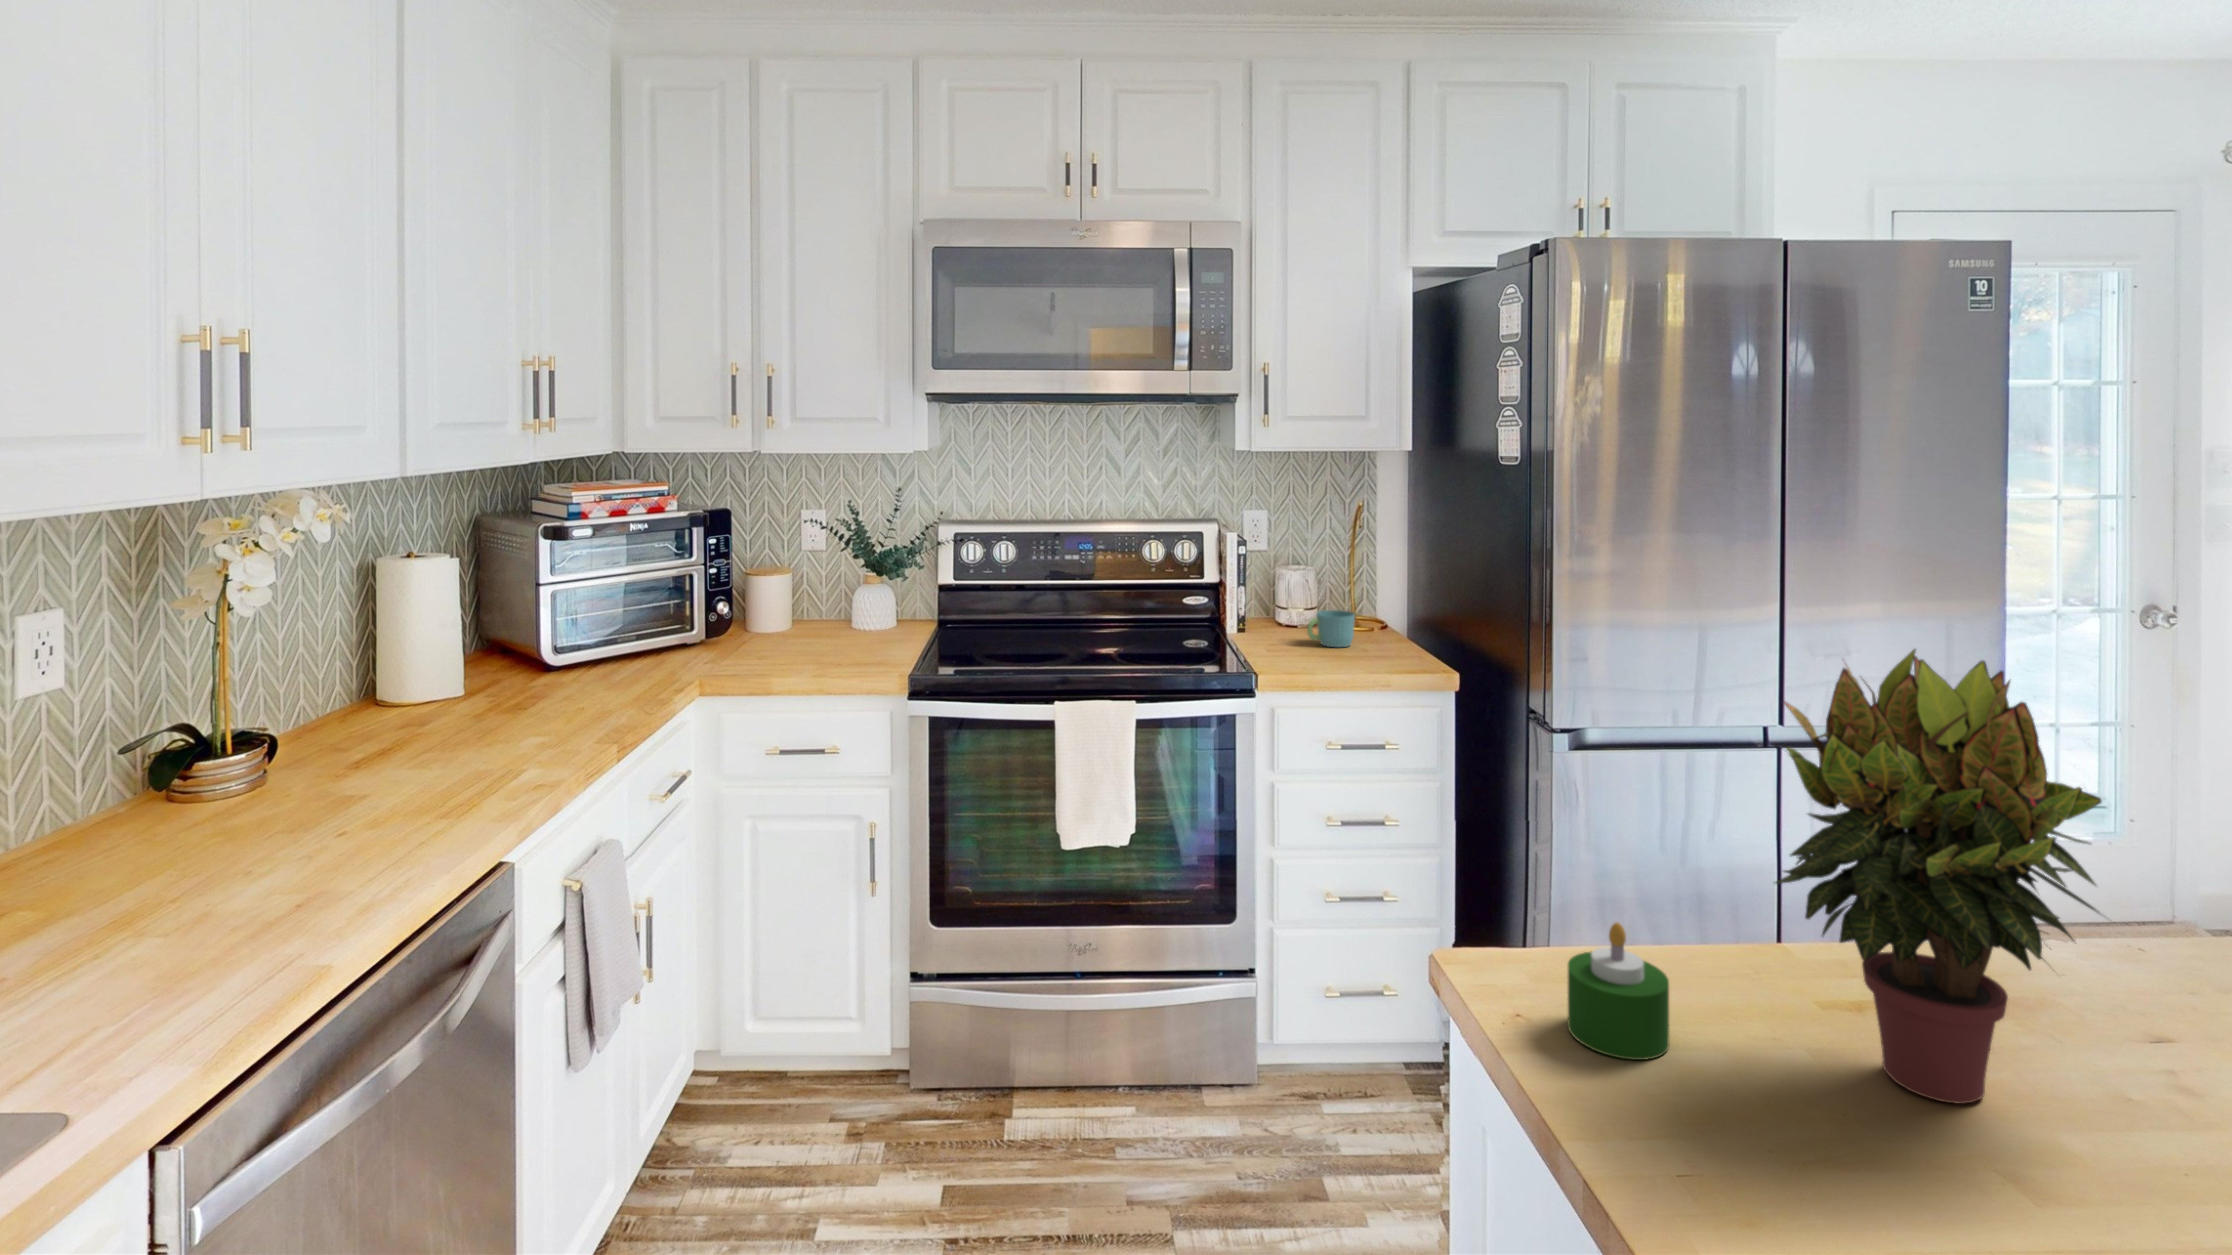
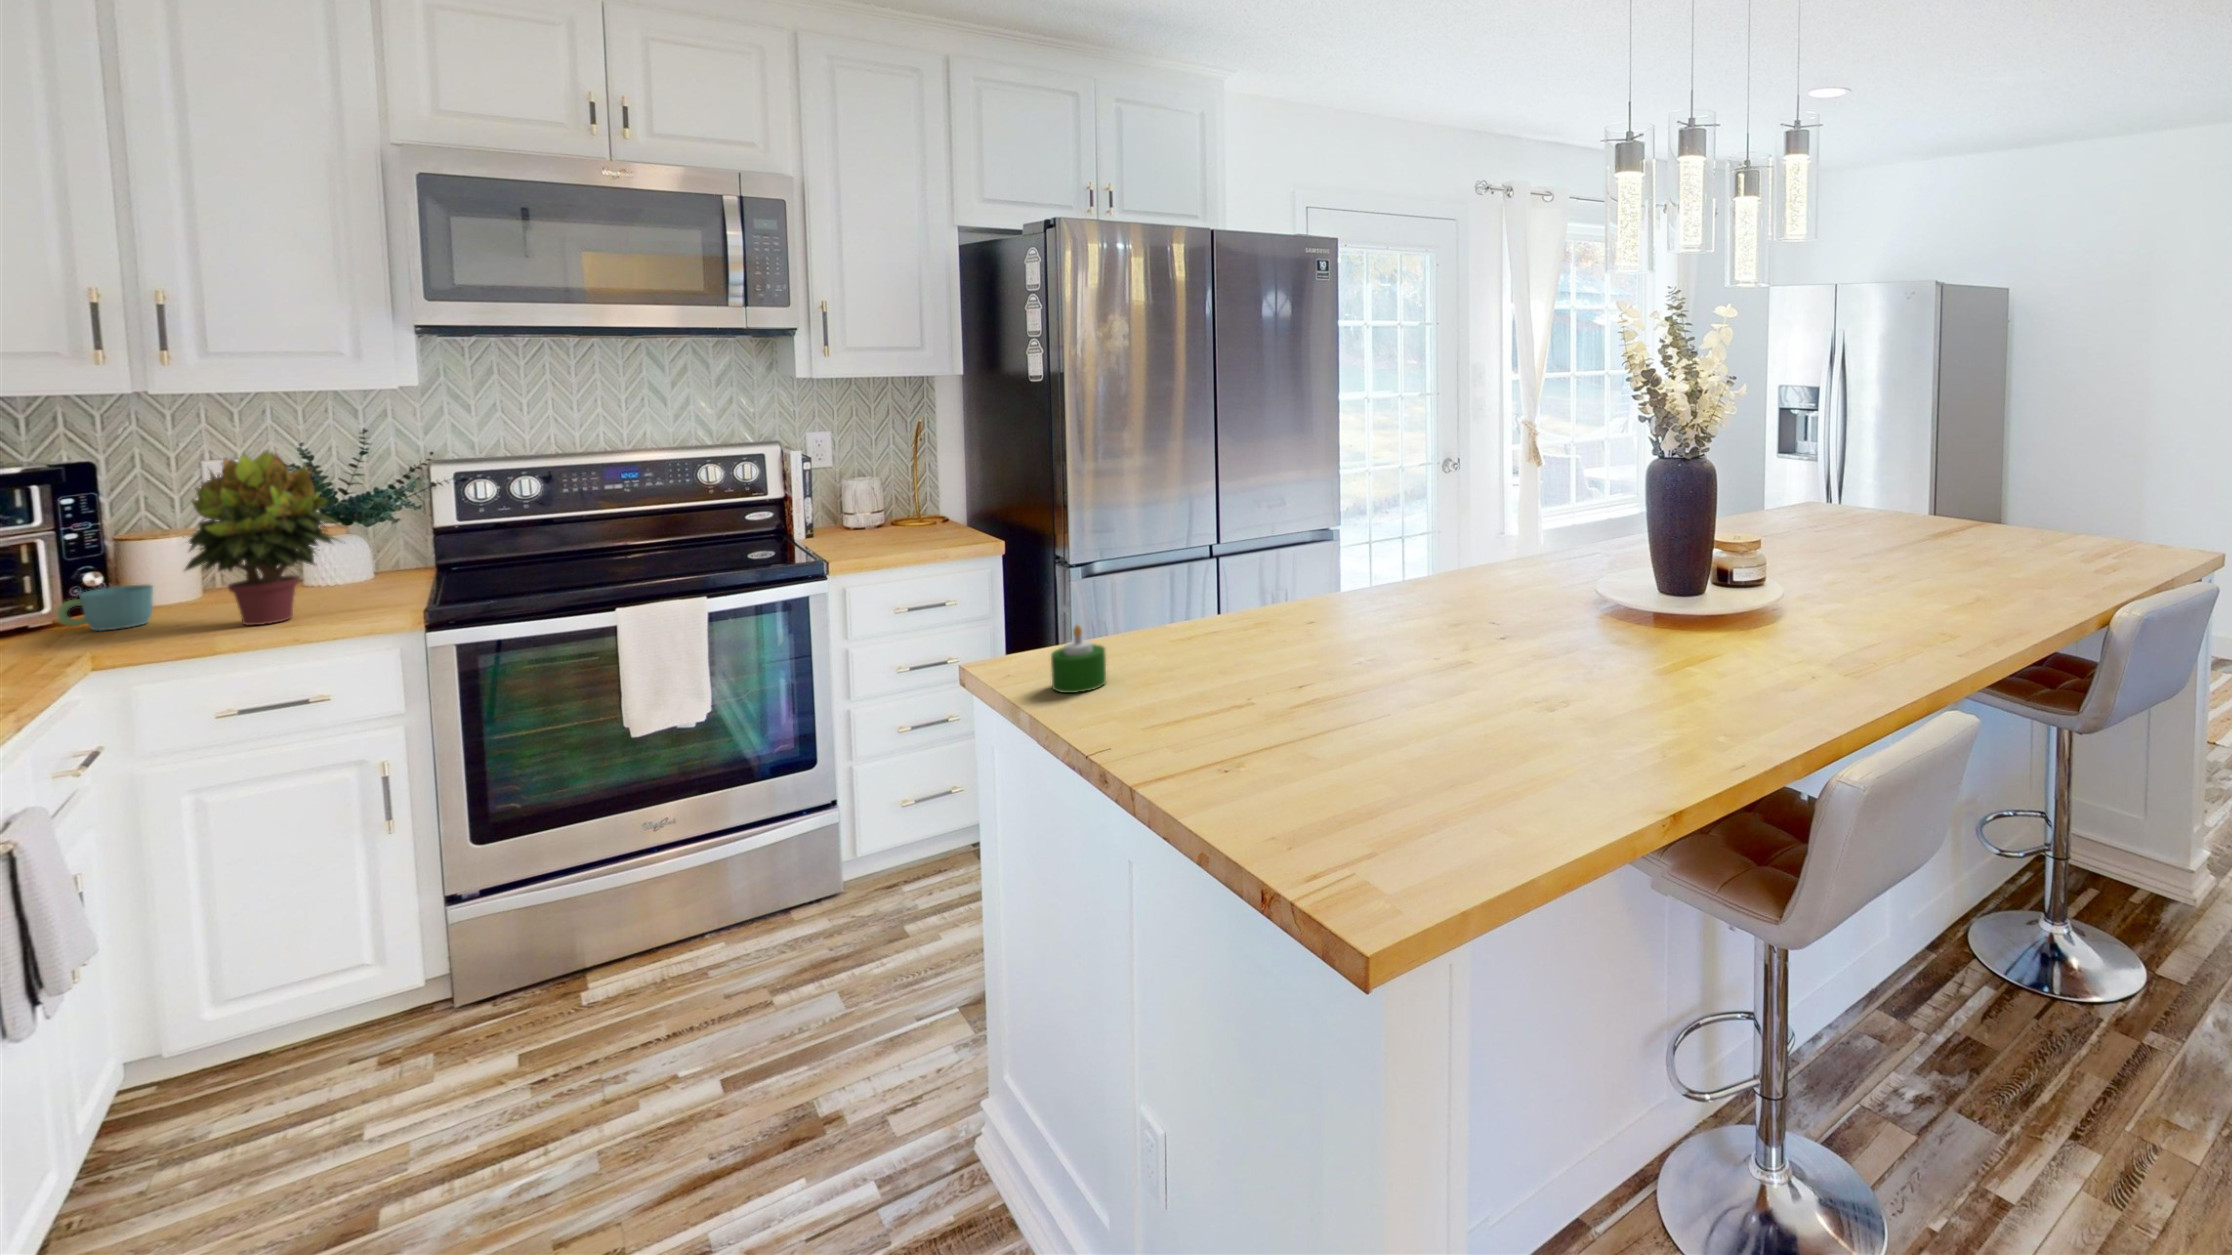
mug: present [1307,610,1355,647] -> present [58,585,153,631]
potted plant: present [1775,649,2101,1104] -> present [185,452,339,626]

